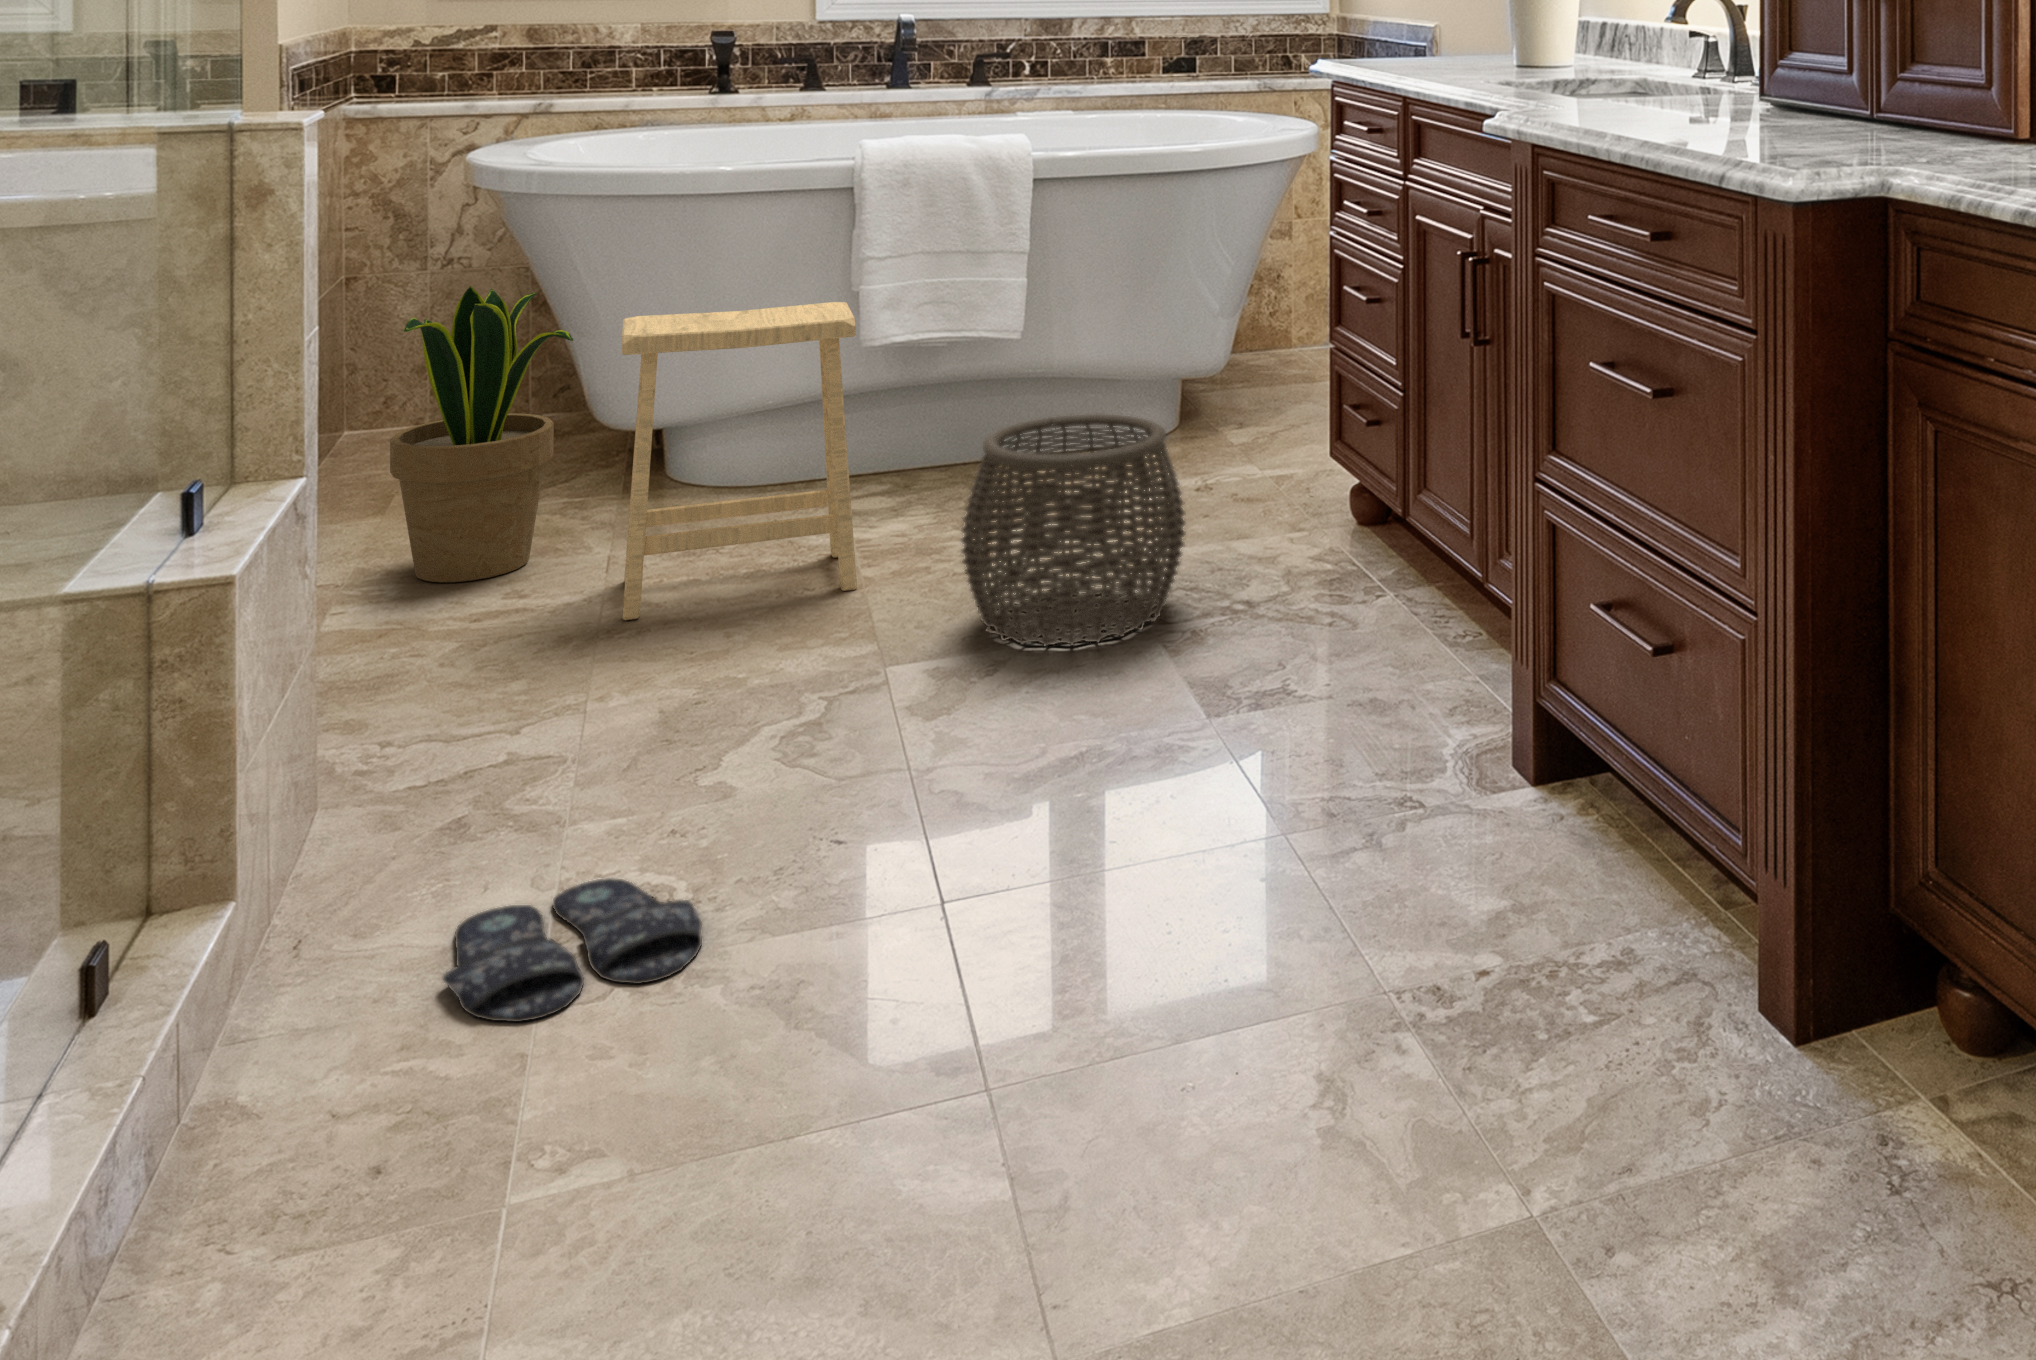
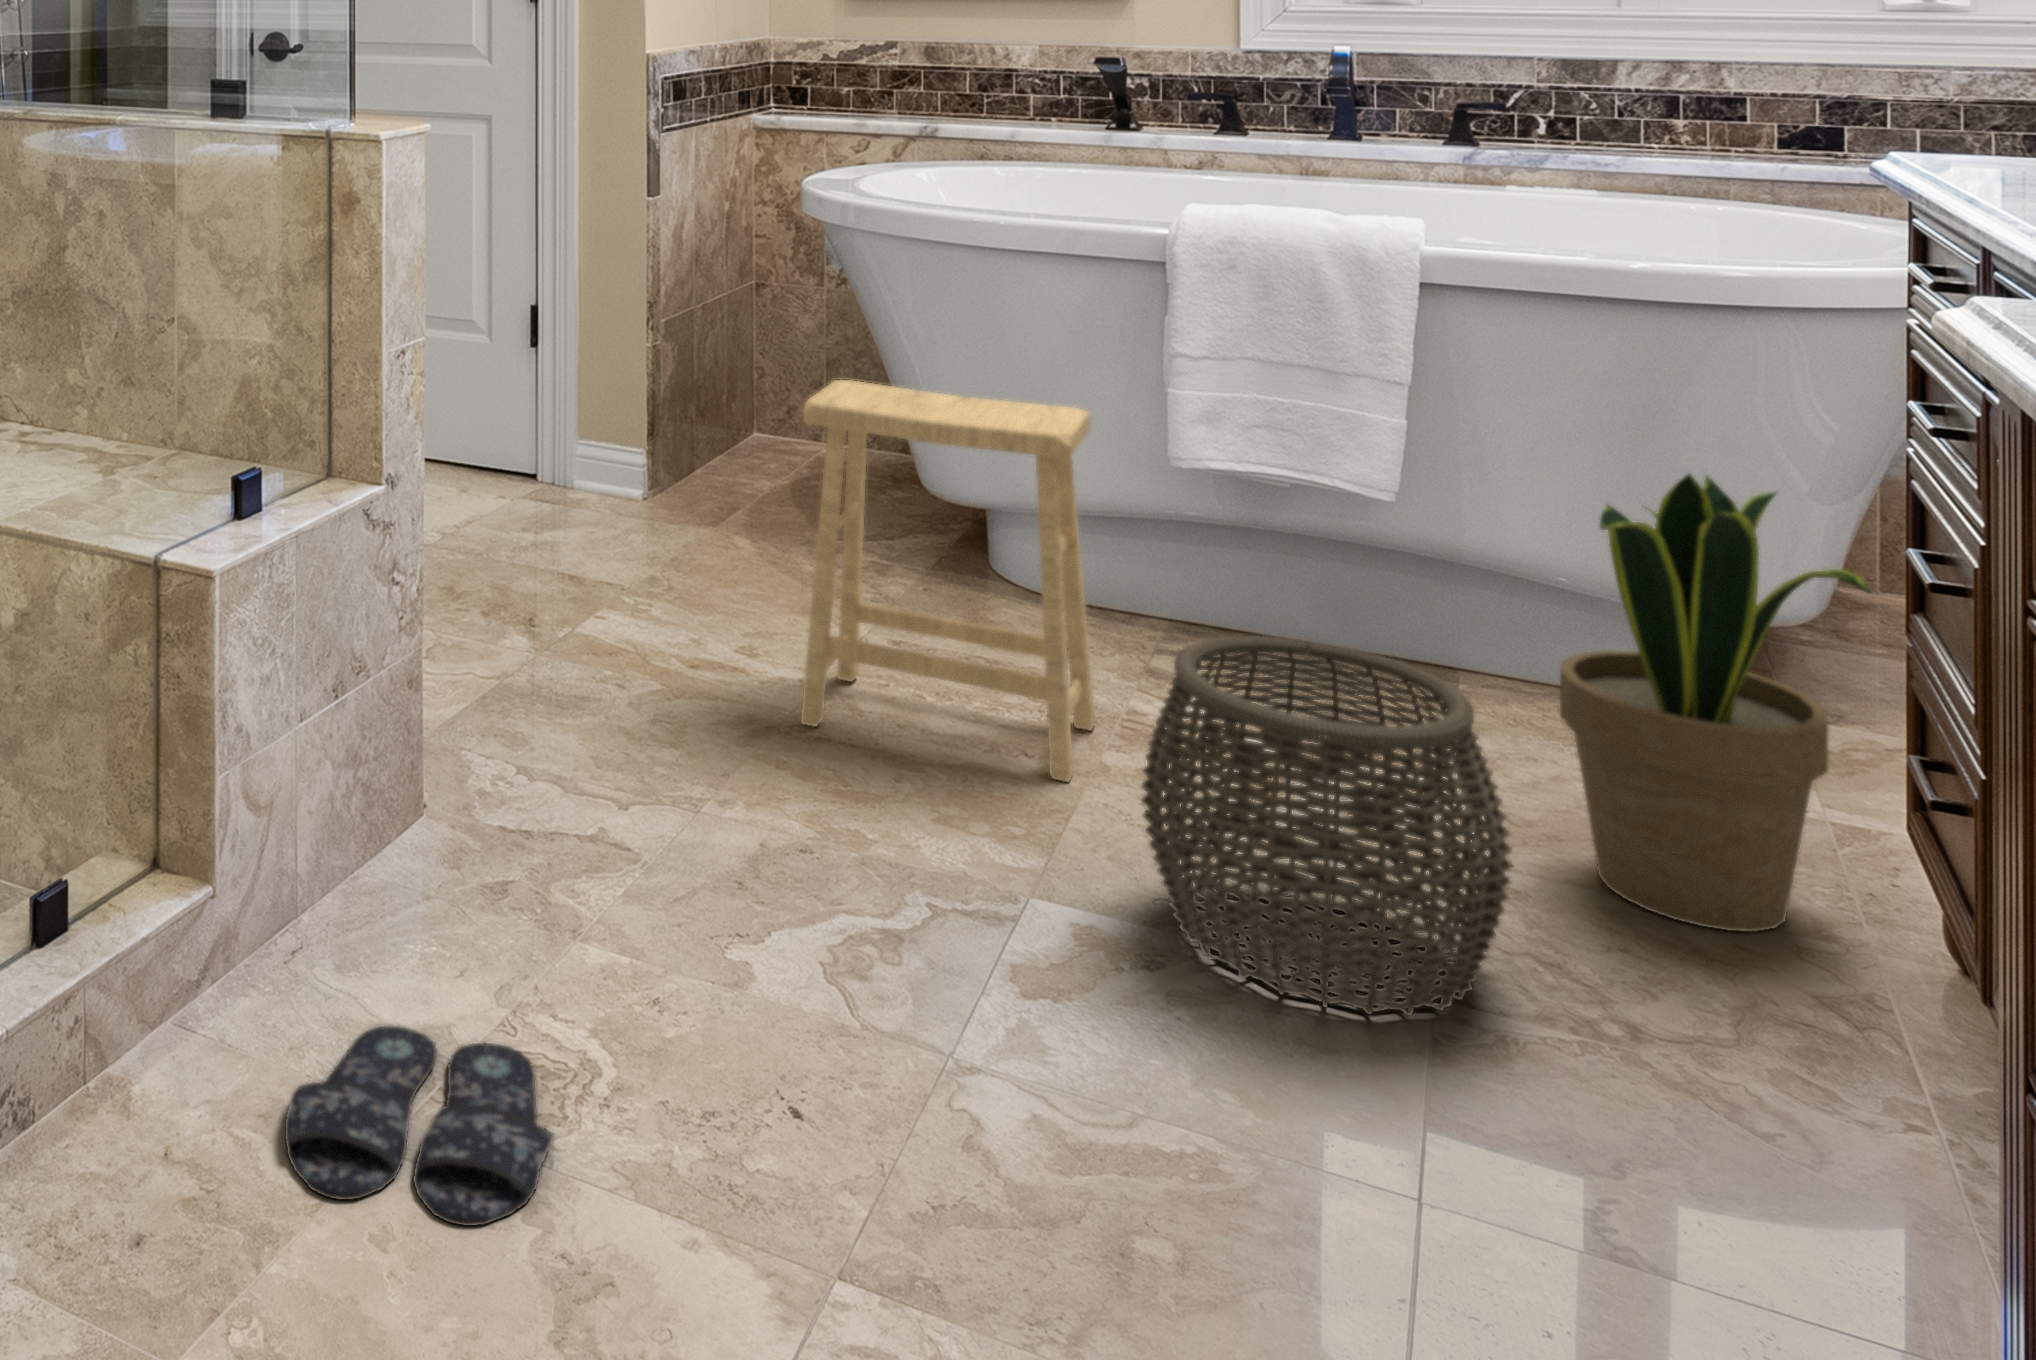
potted plant: present [390,286,573,582] -> present [1560,474,1871,932]

